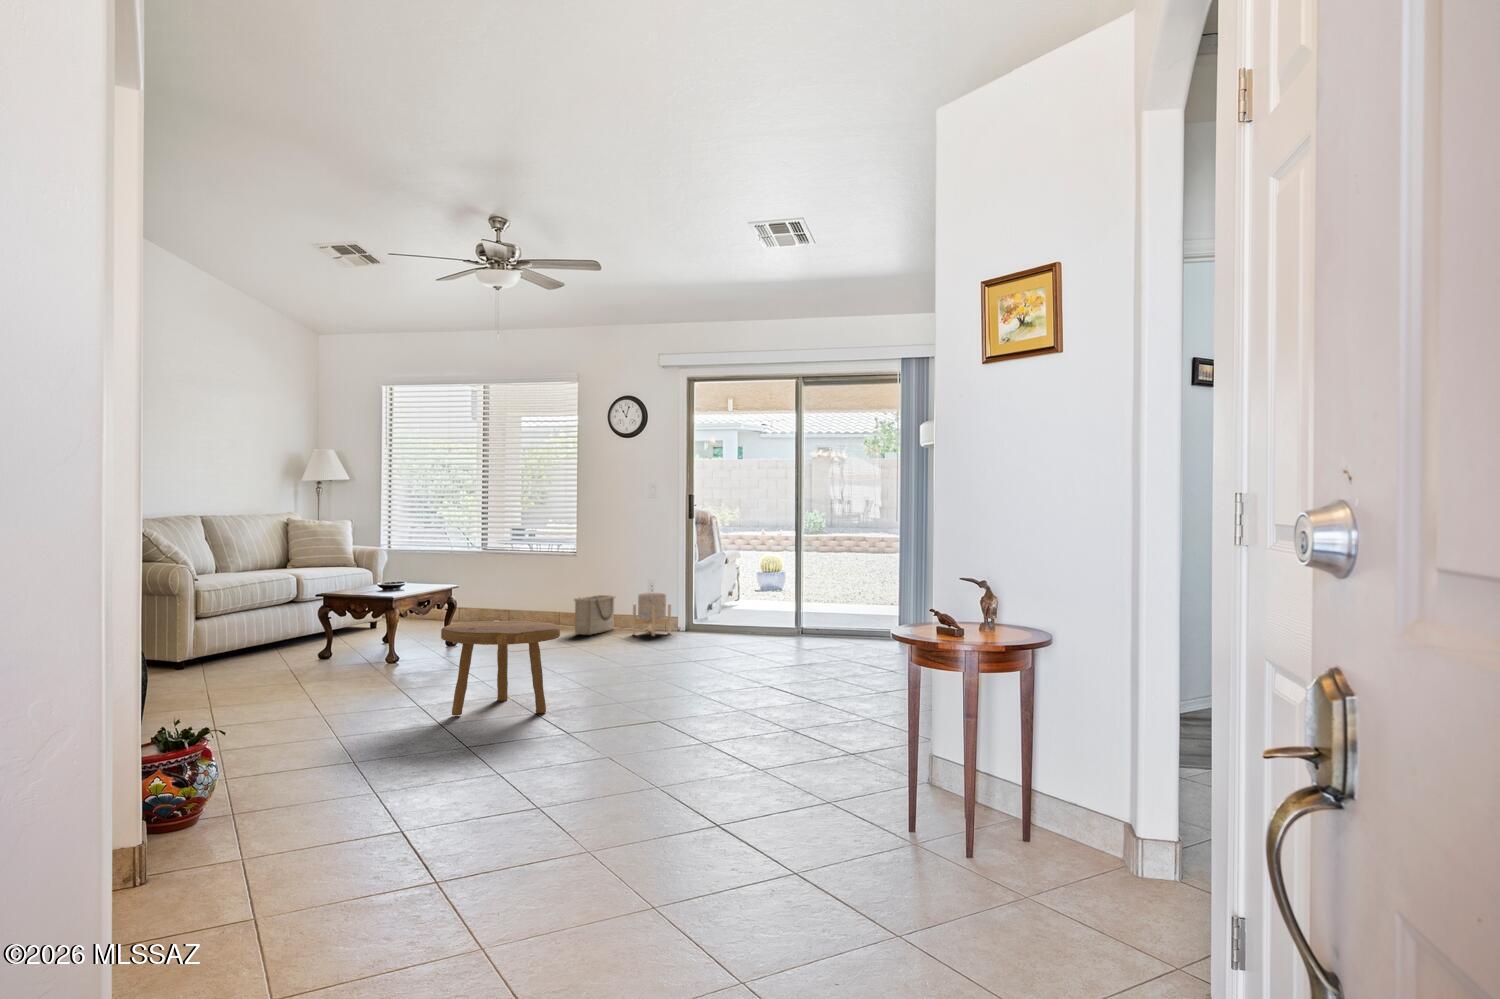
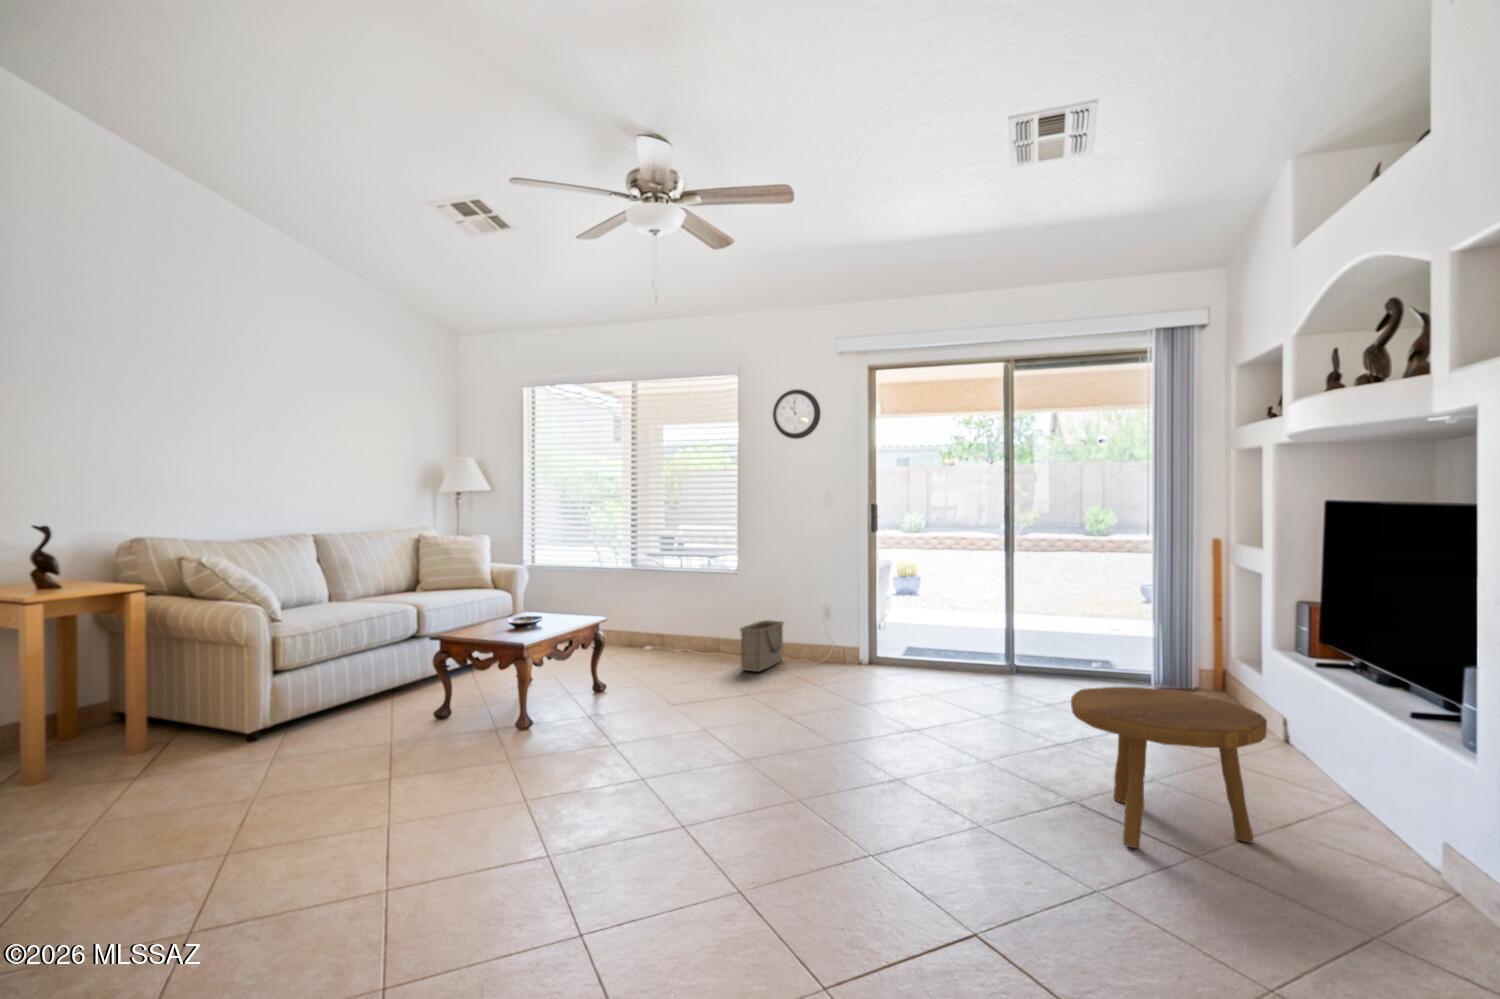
planter: present [632,593,671,636] -> none [809,620,853,675]
footstool: present [441,621,560,715] -> present [1071,687,1267,848]

